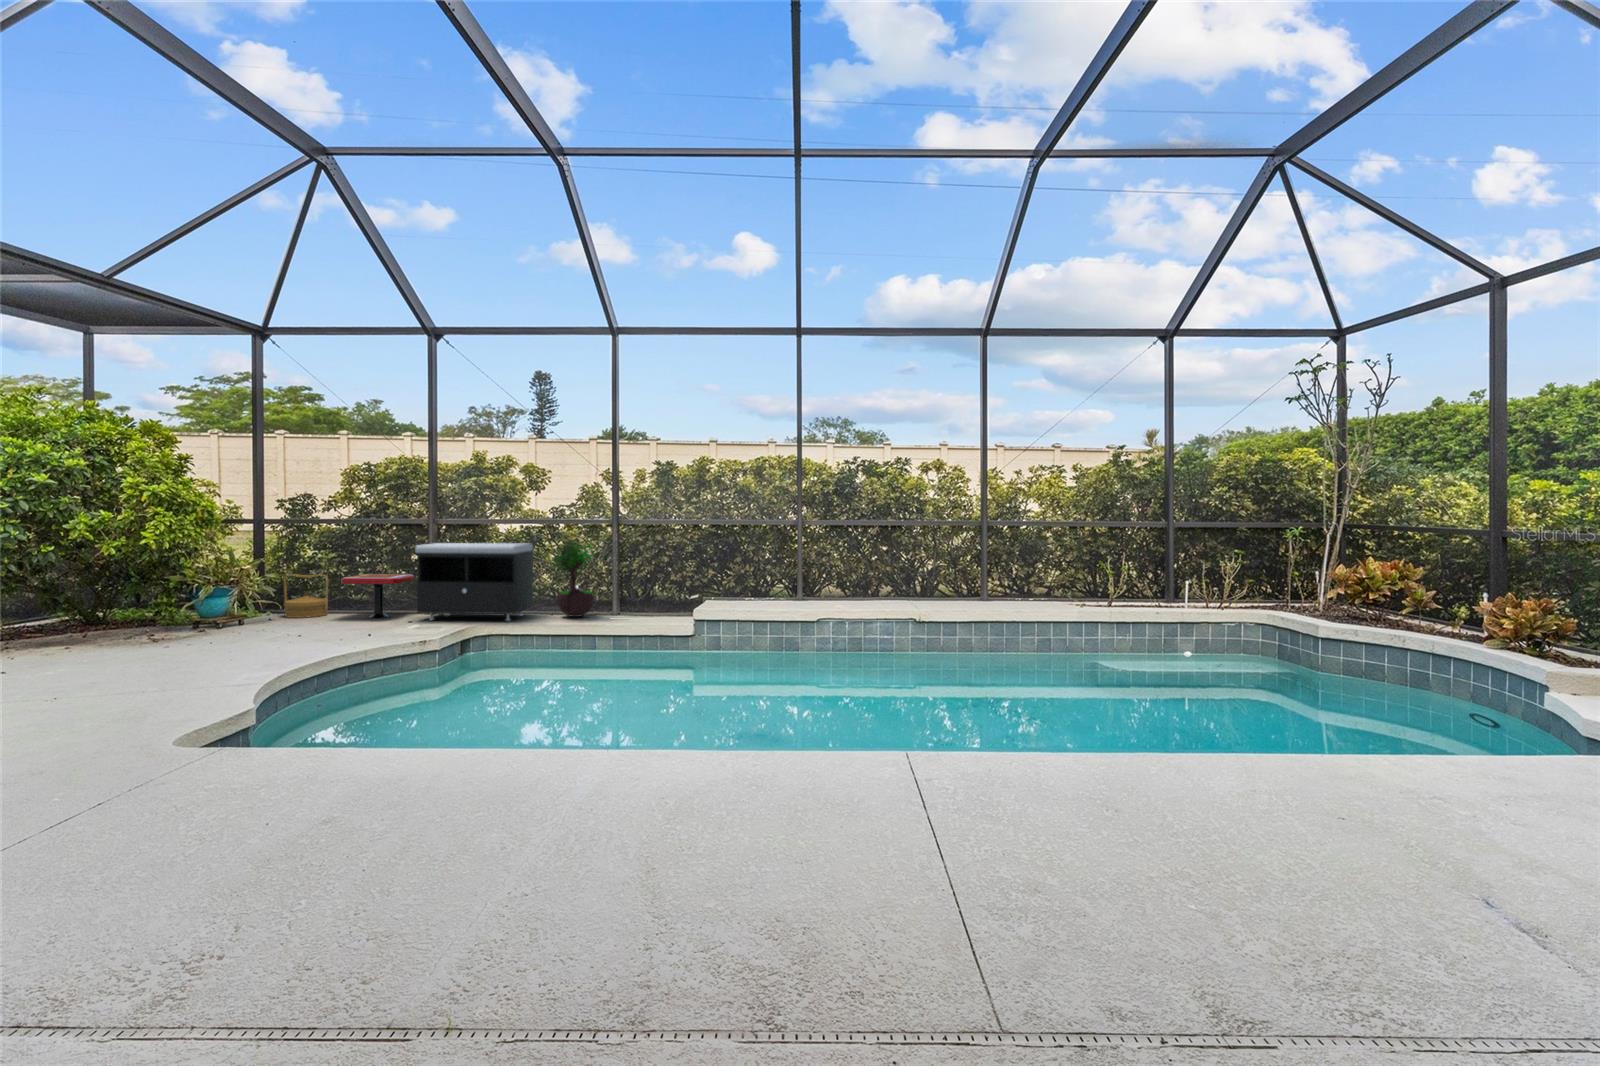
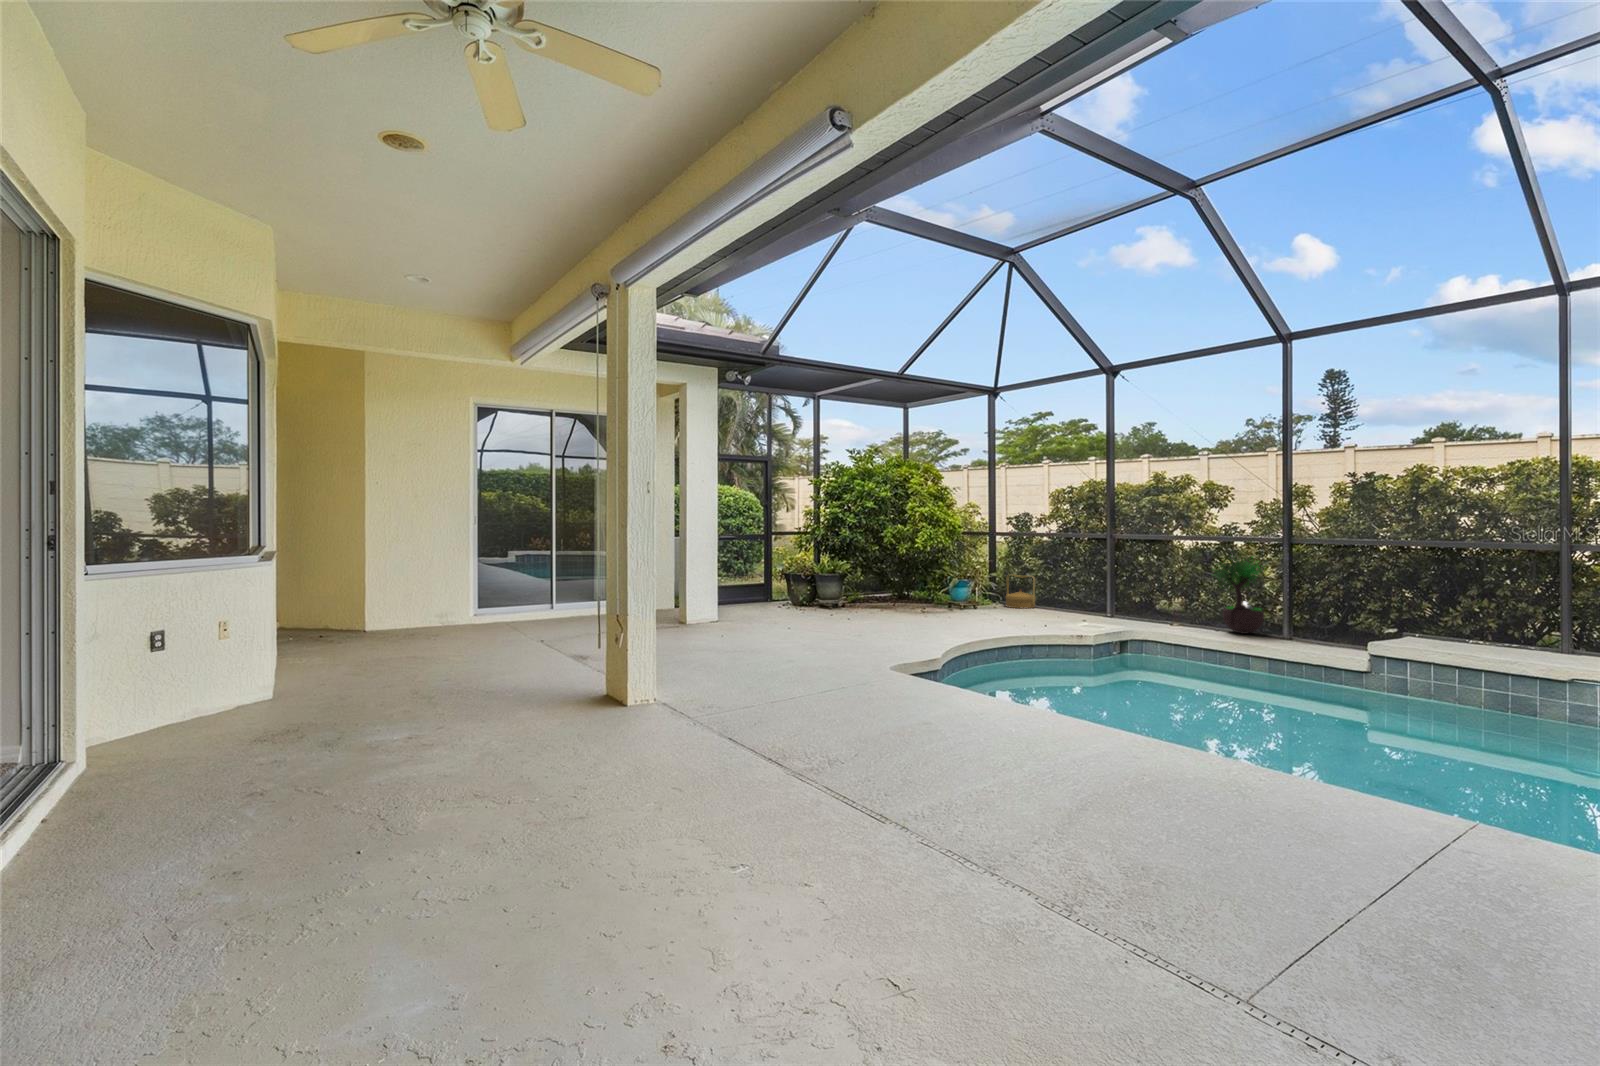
storage bench: present [415,543,533,621] -> none [1092,554,1202,629]
pedestal table: present [341,574,414,618] -> none [1040,578,1098,614]

